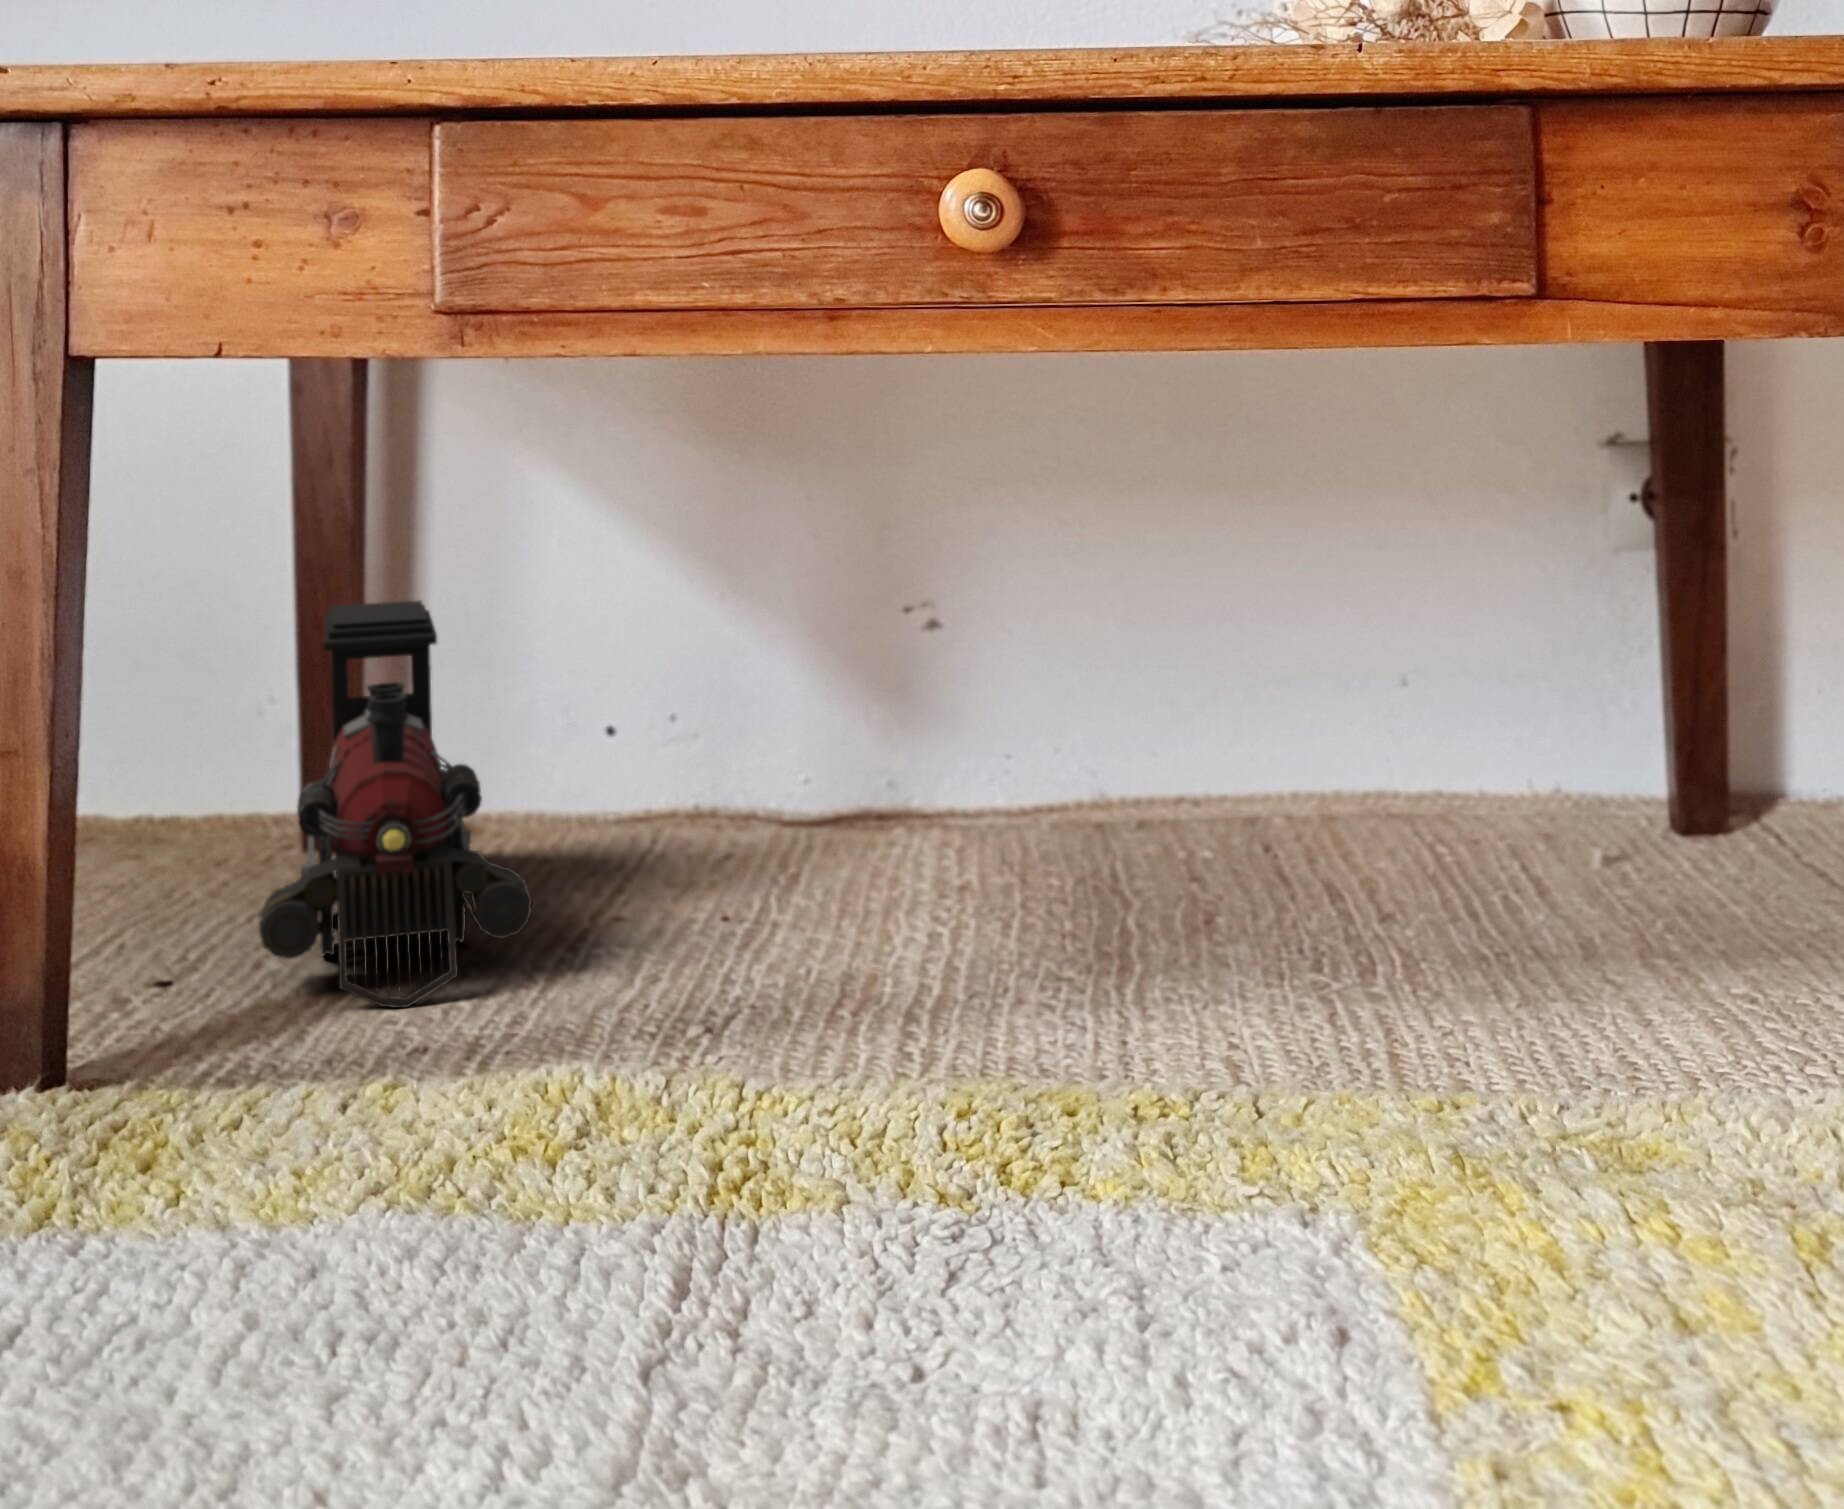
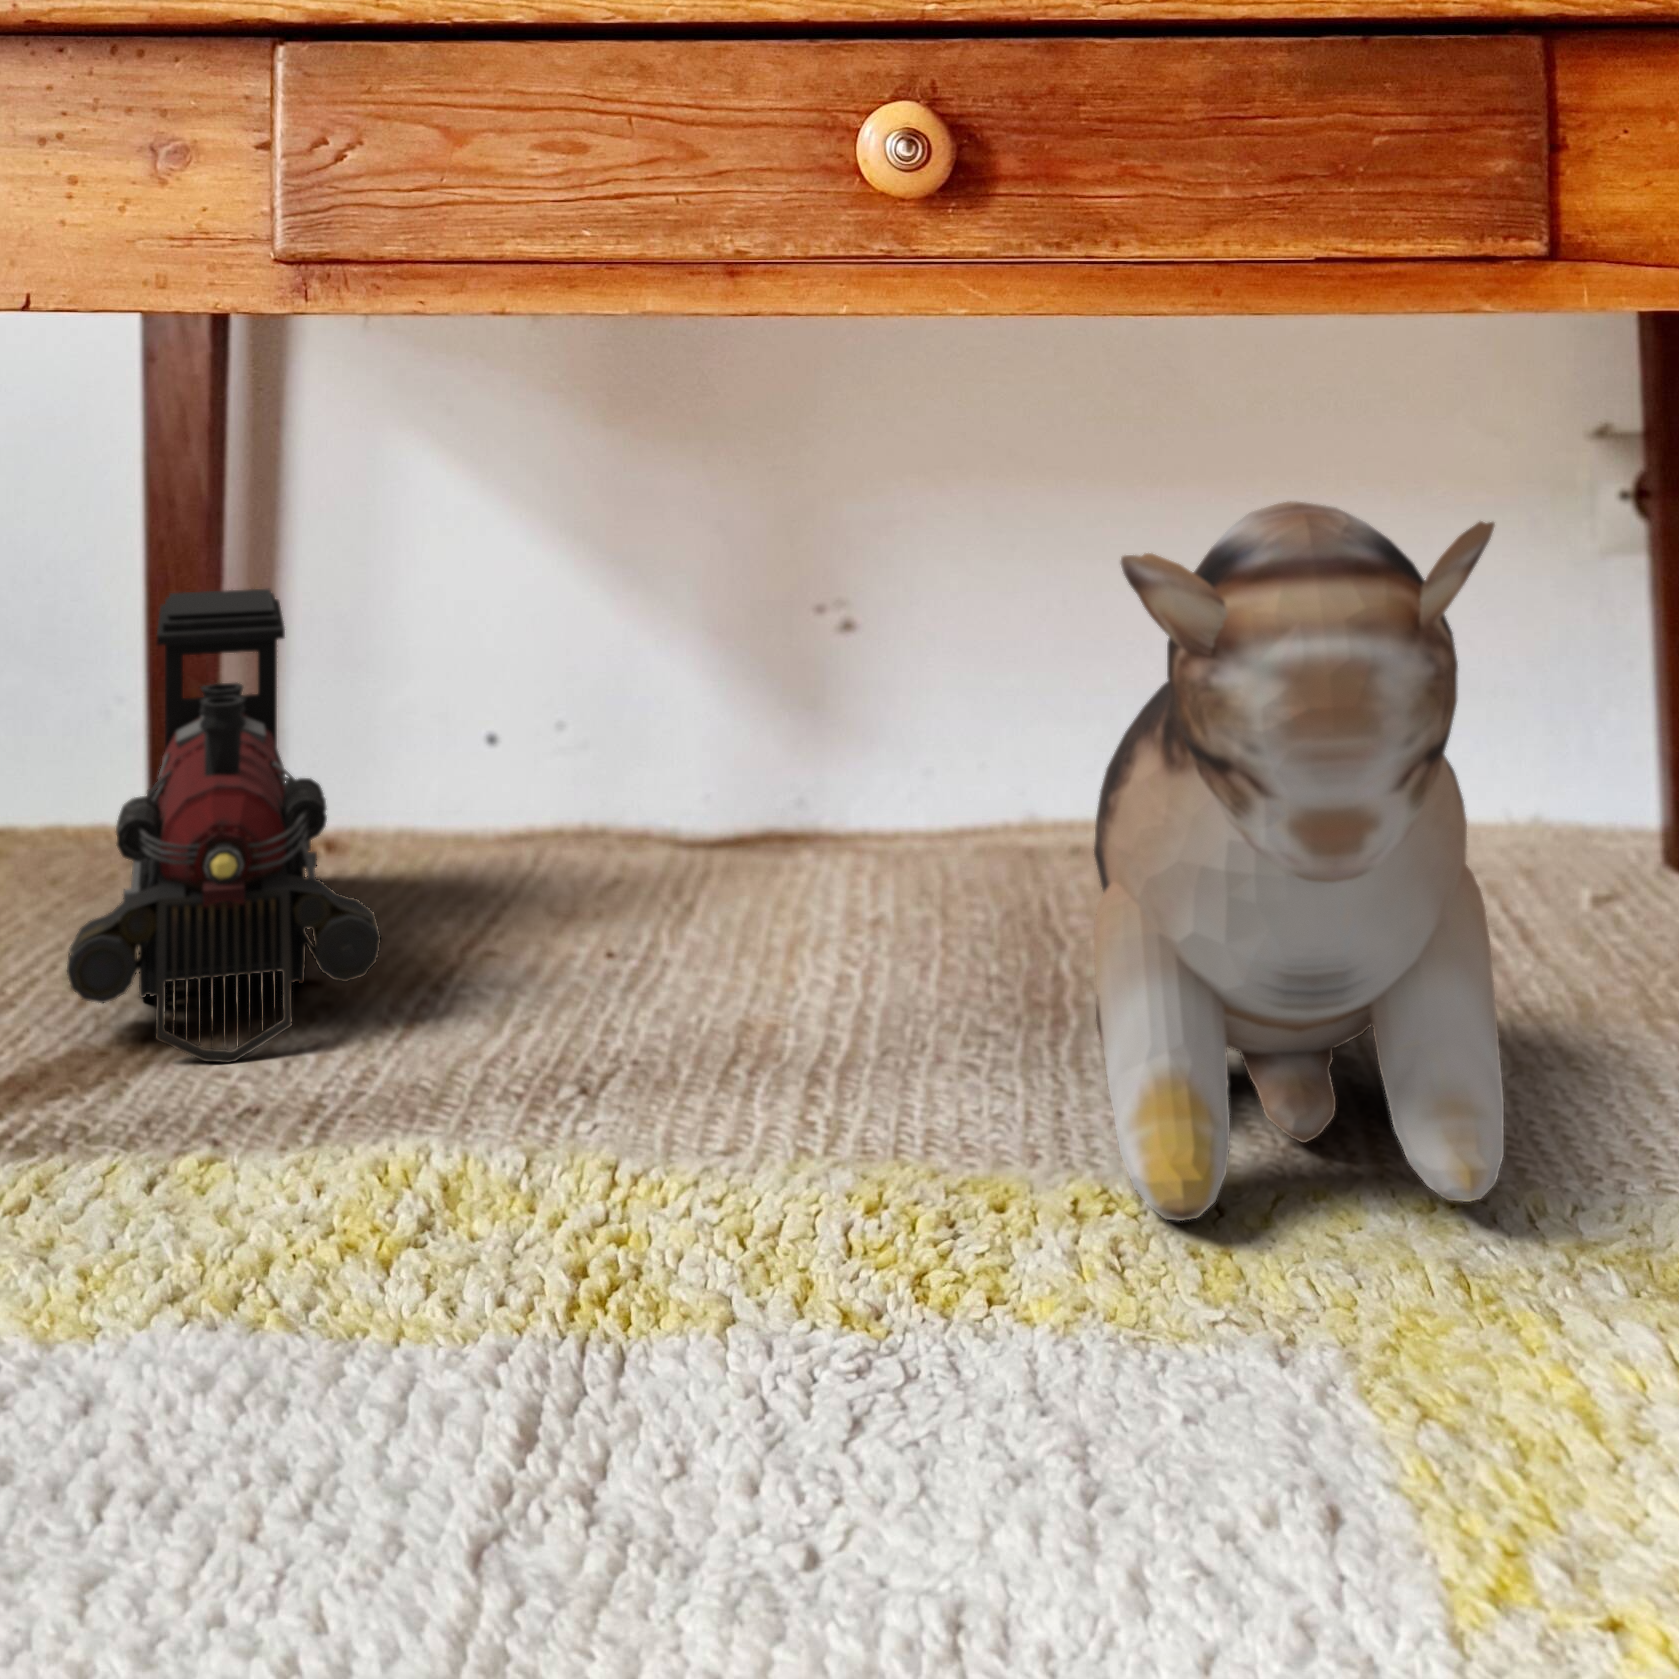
plush toy: none [1155,511,1500,1119] -> present [1094,501,1504,1221]

